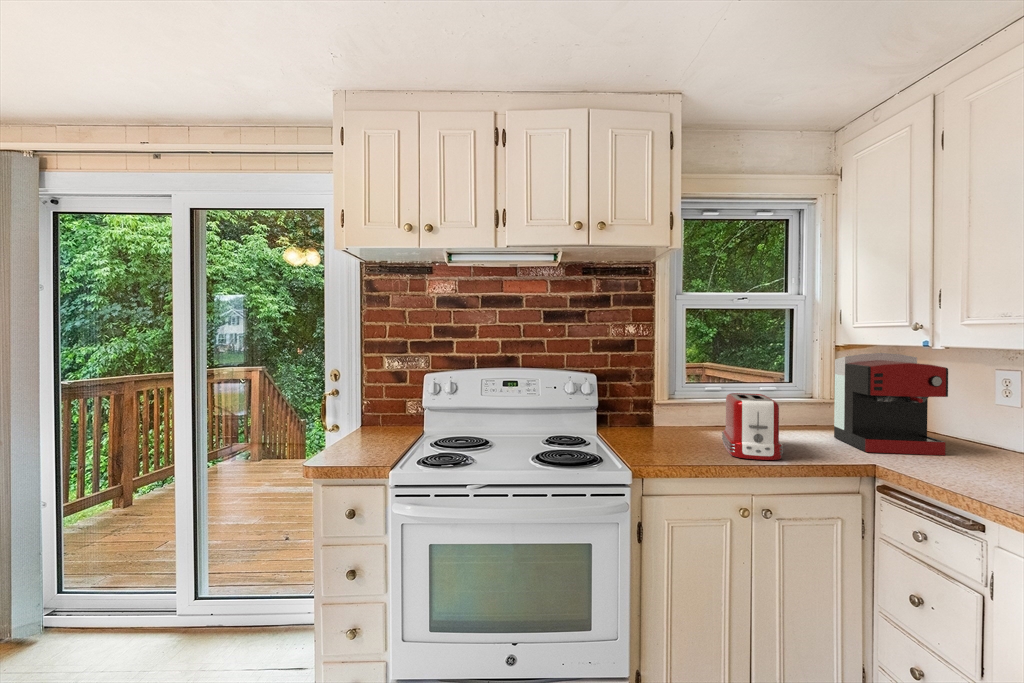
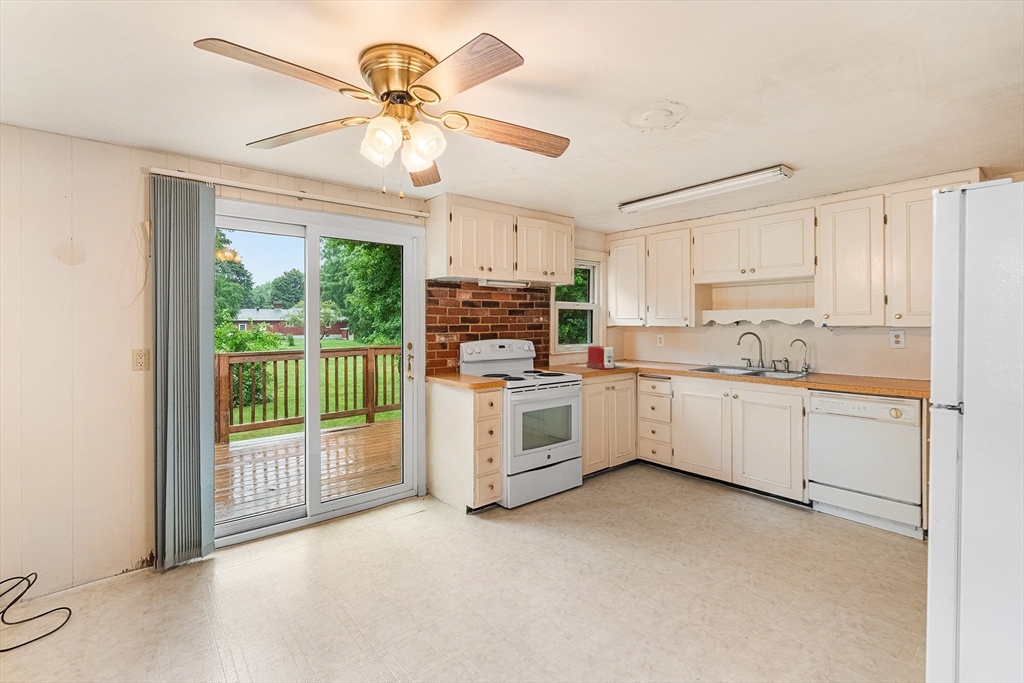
coffee maker: present [834,353,948,455] -> none [614,329,652,365]

